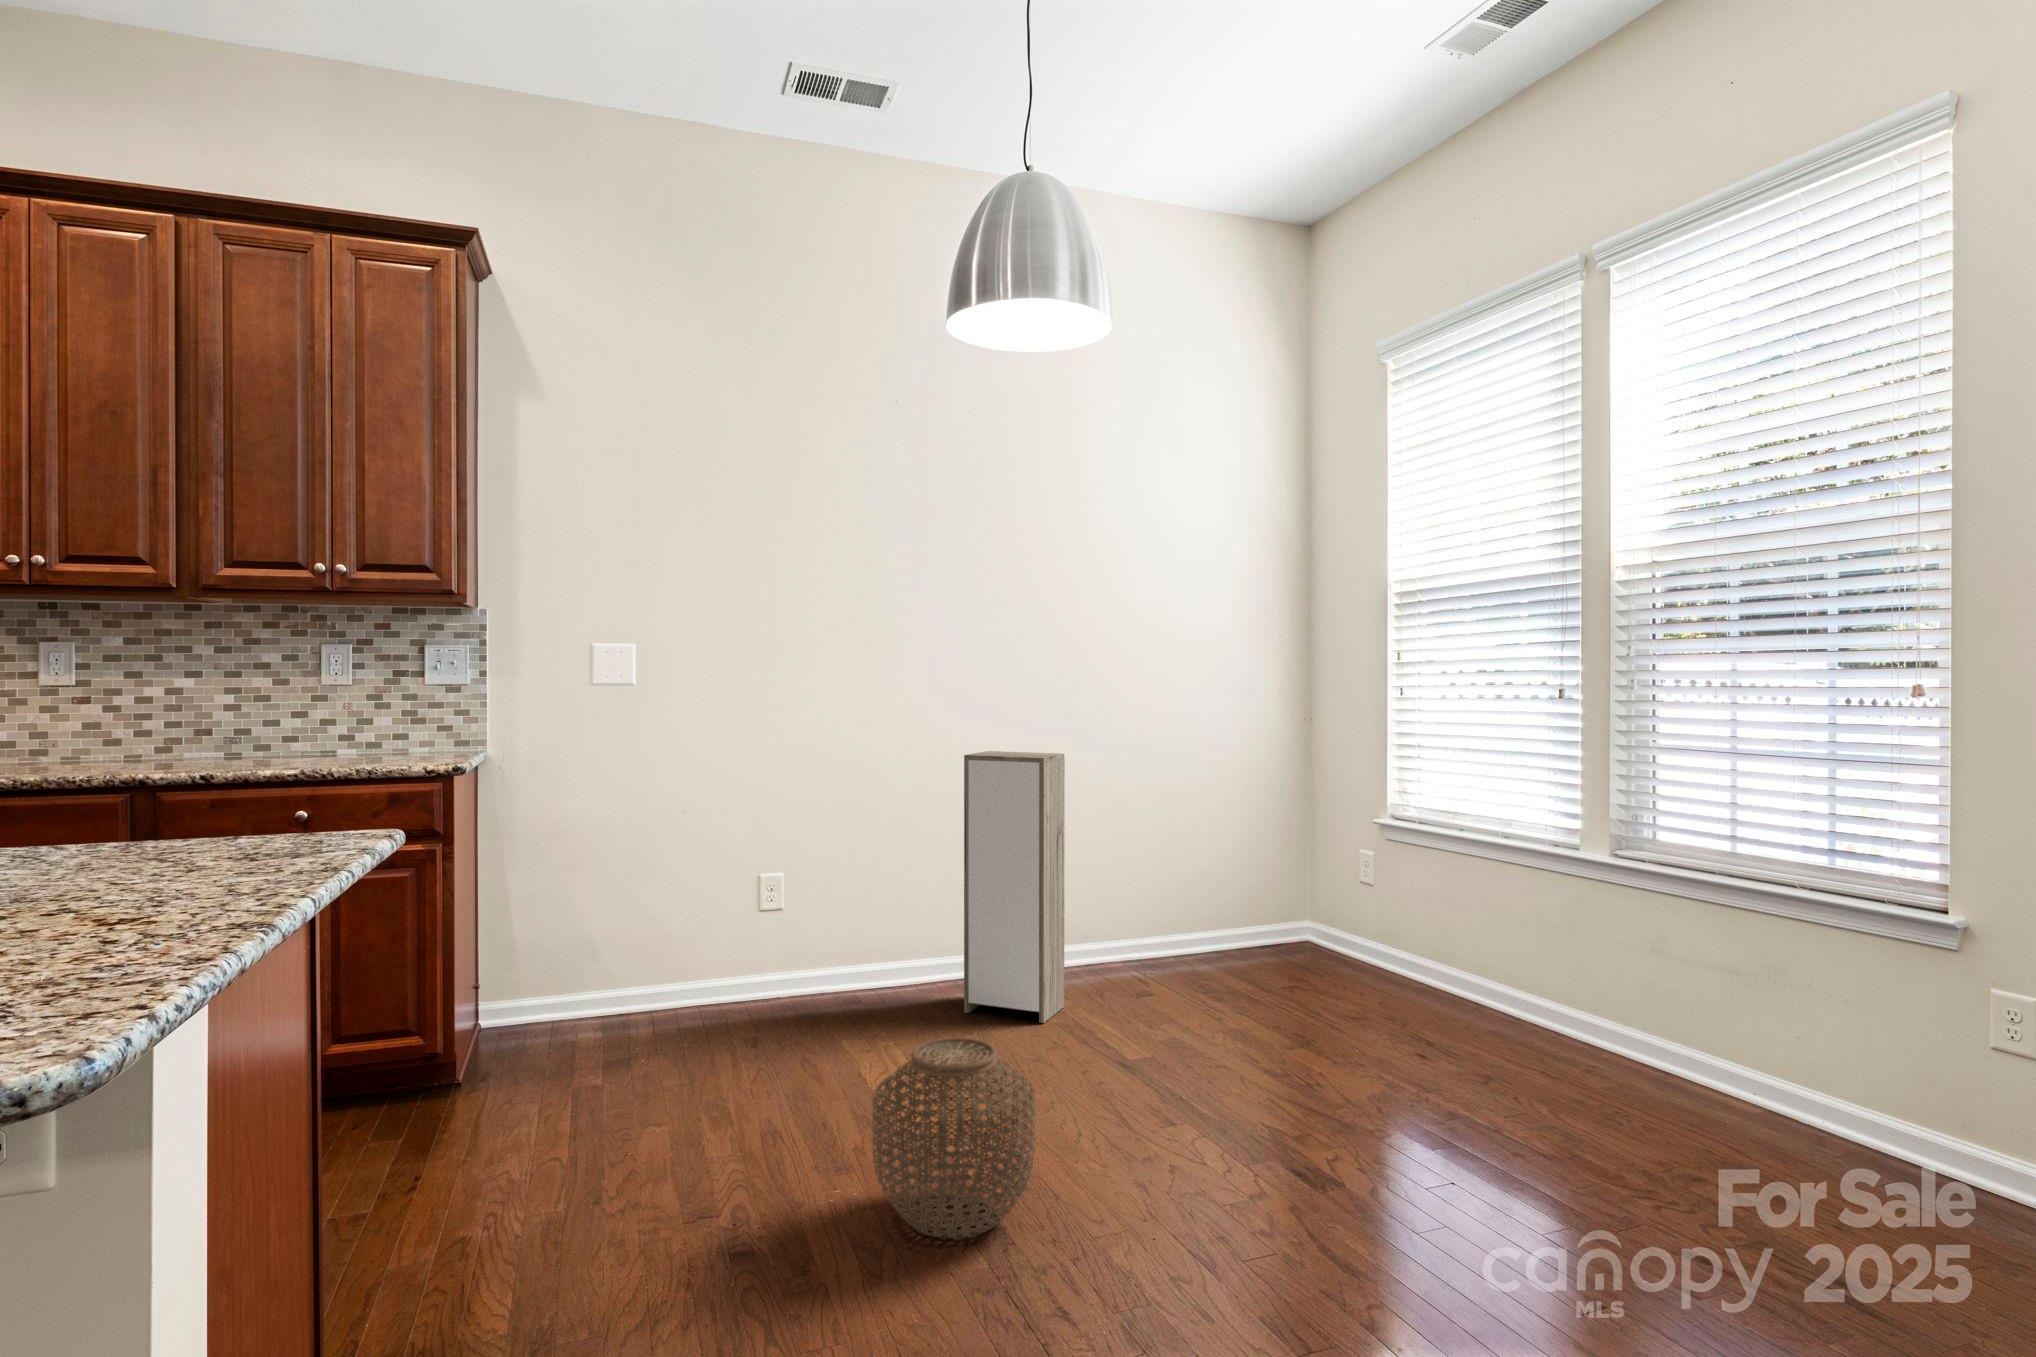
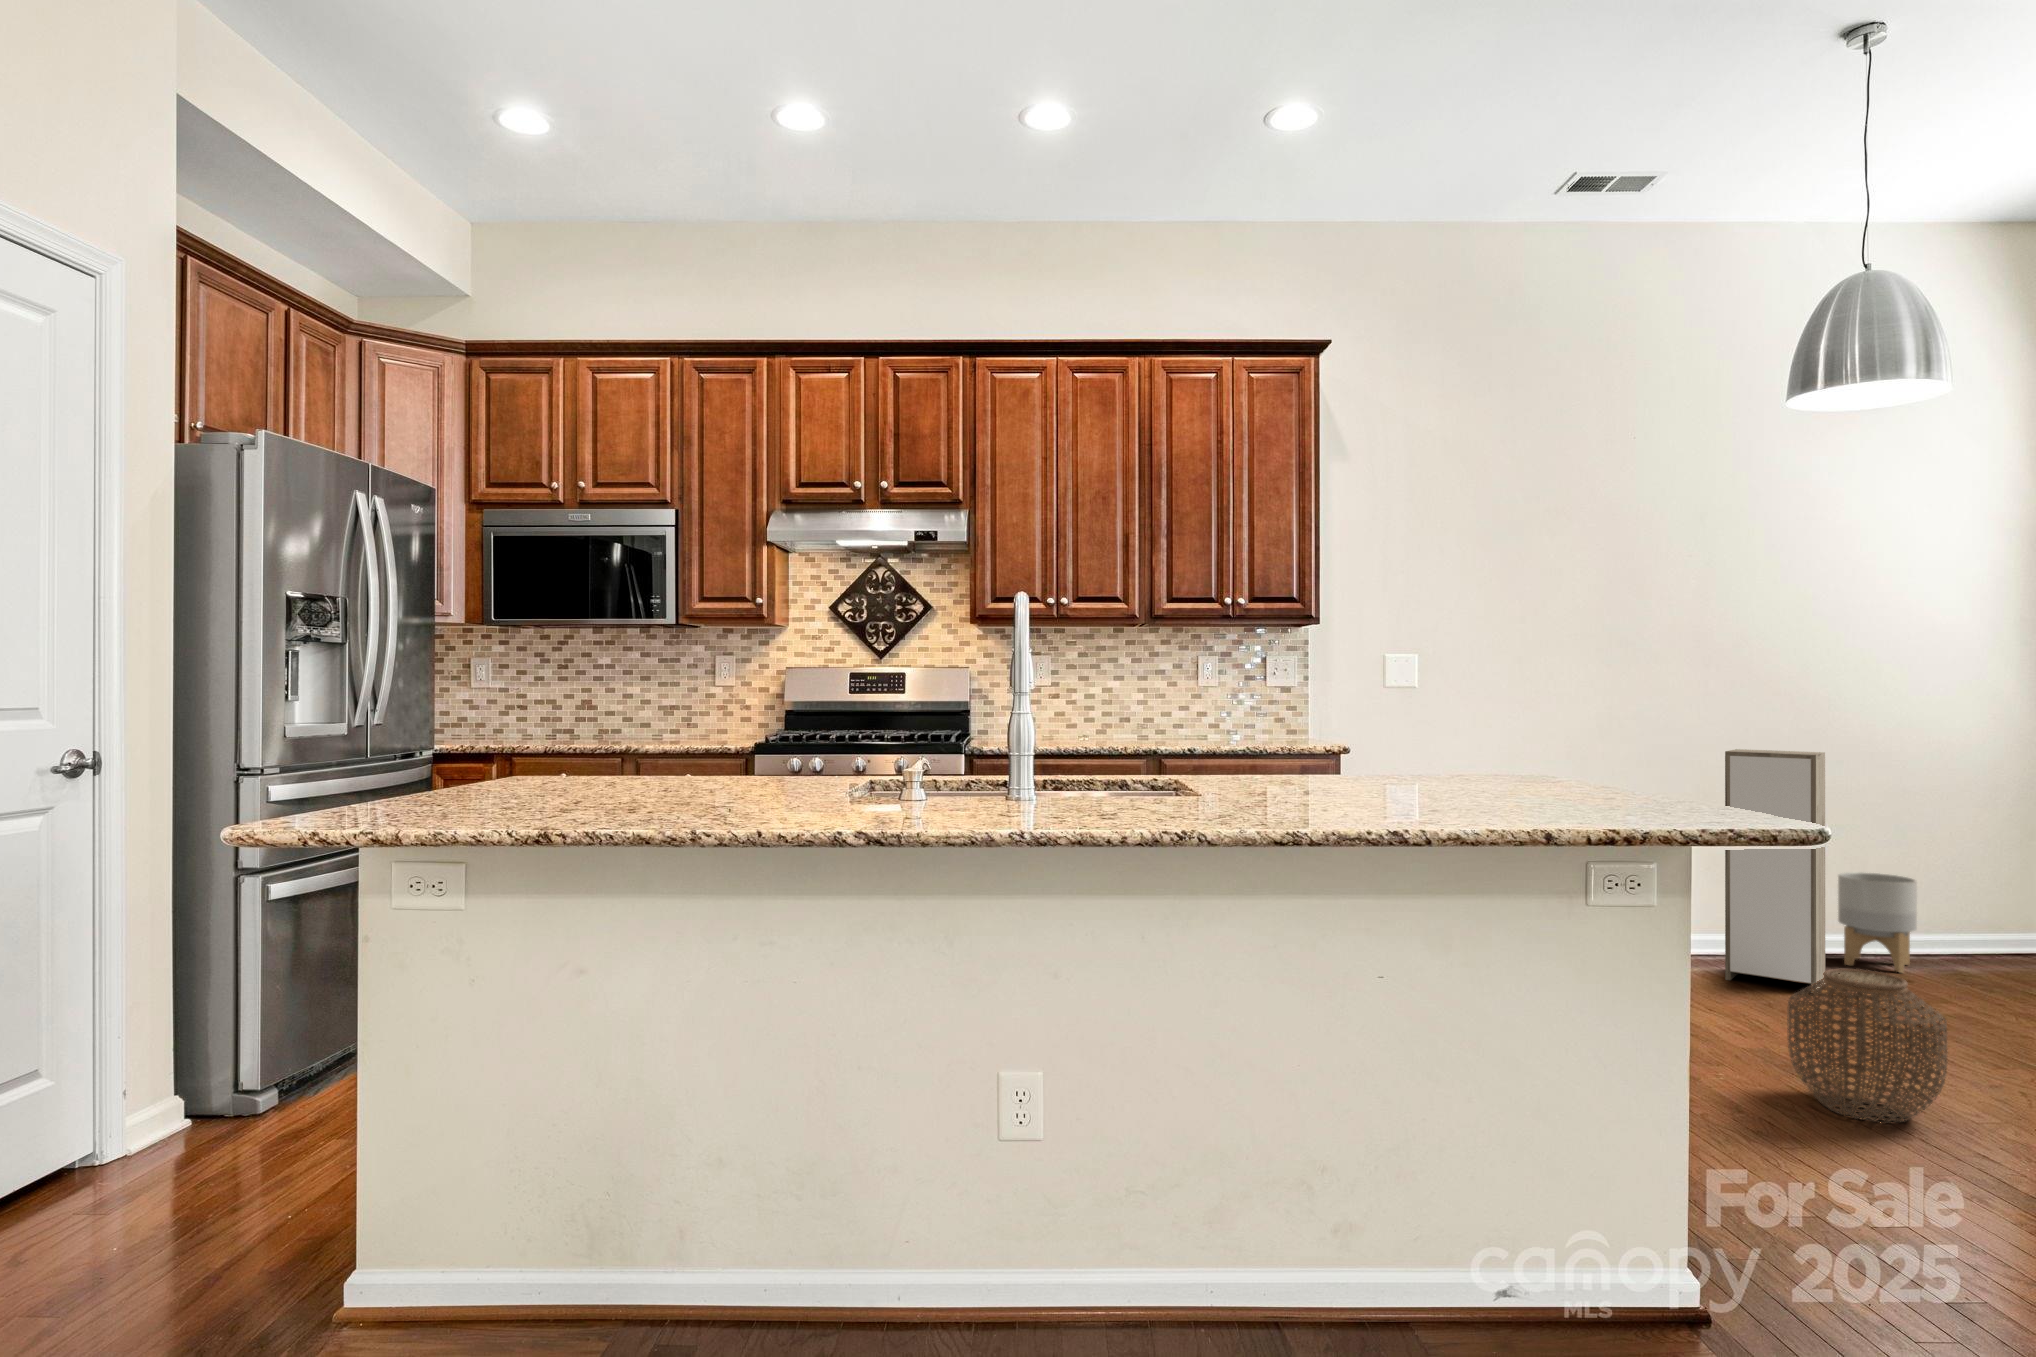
planter: none [1102,875,1169,982] -> present [1838,872,1917,972]

